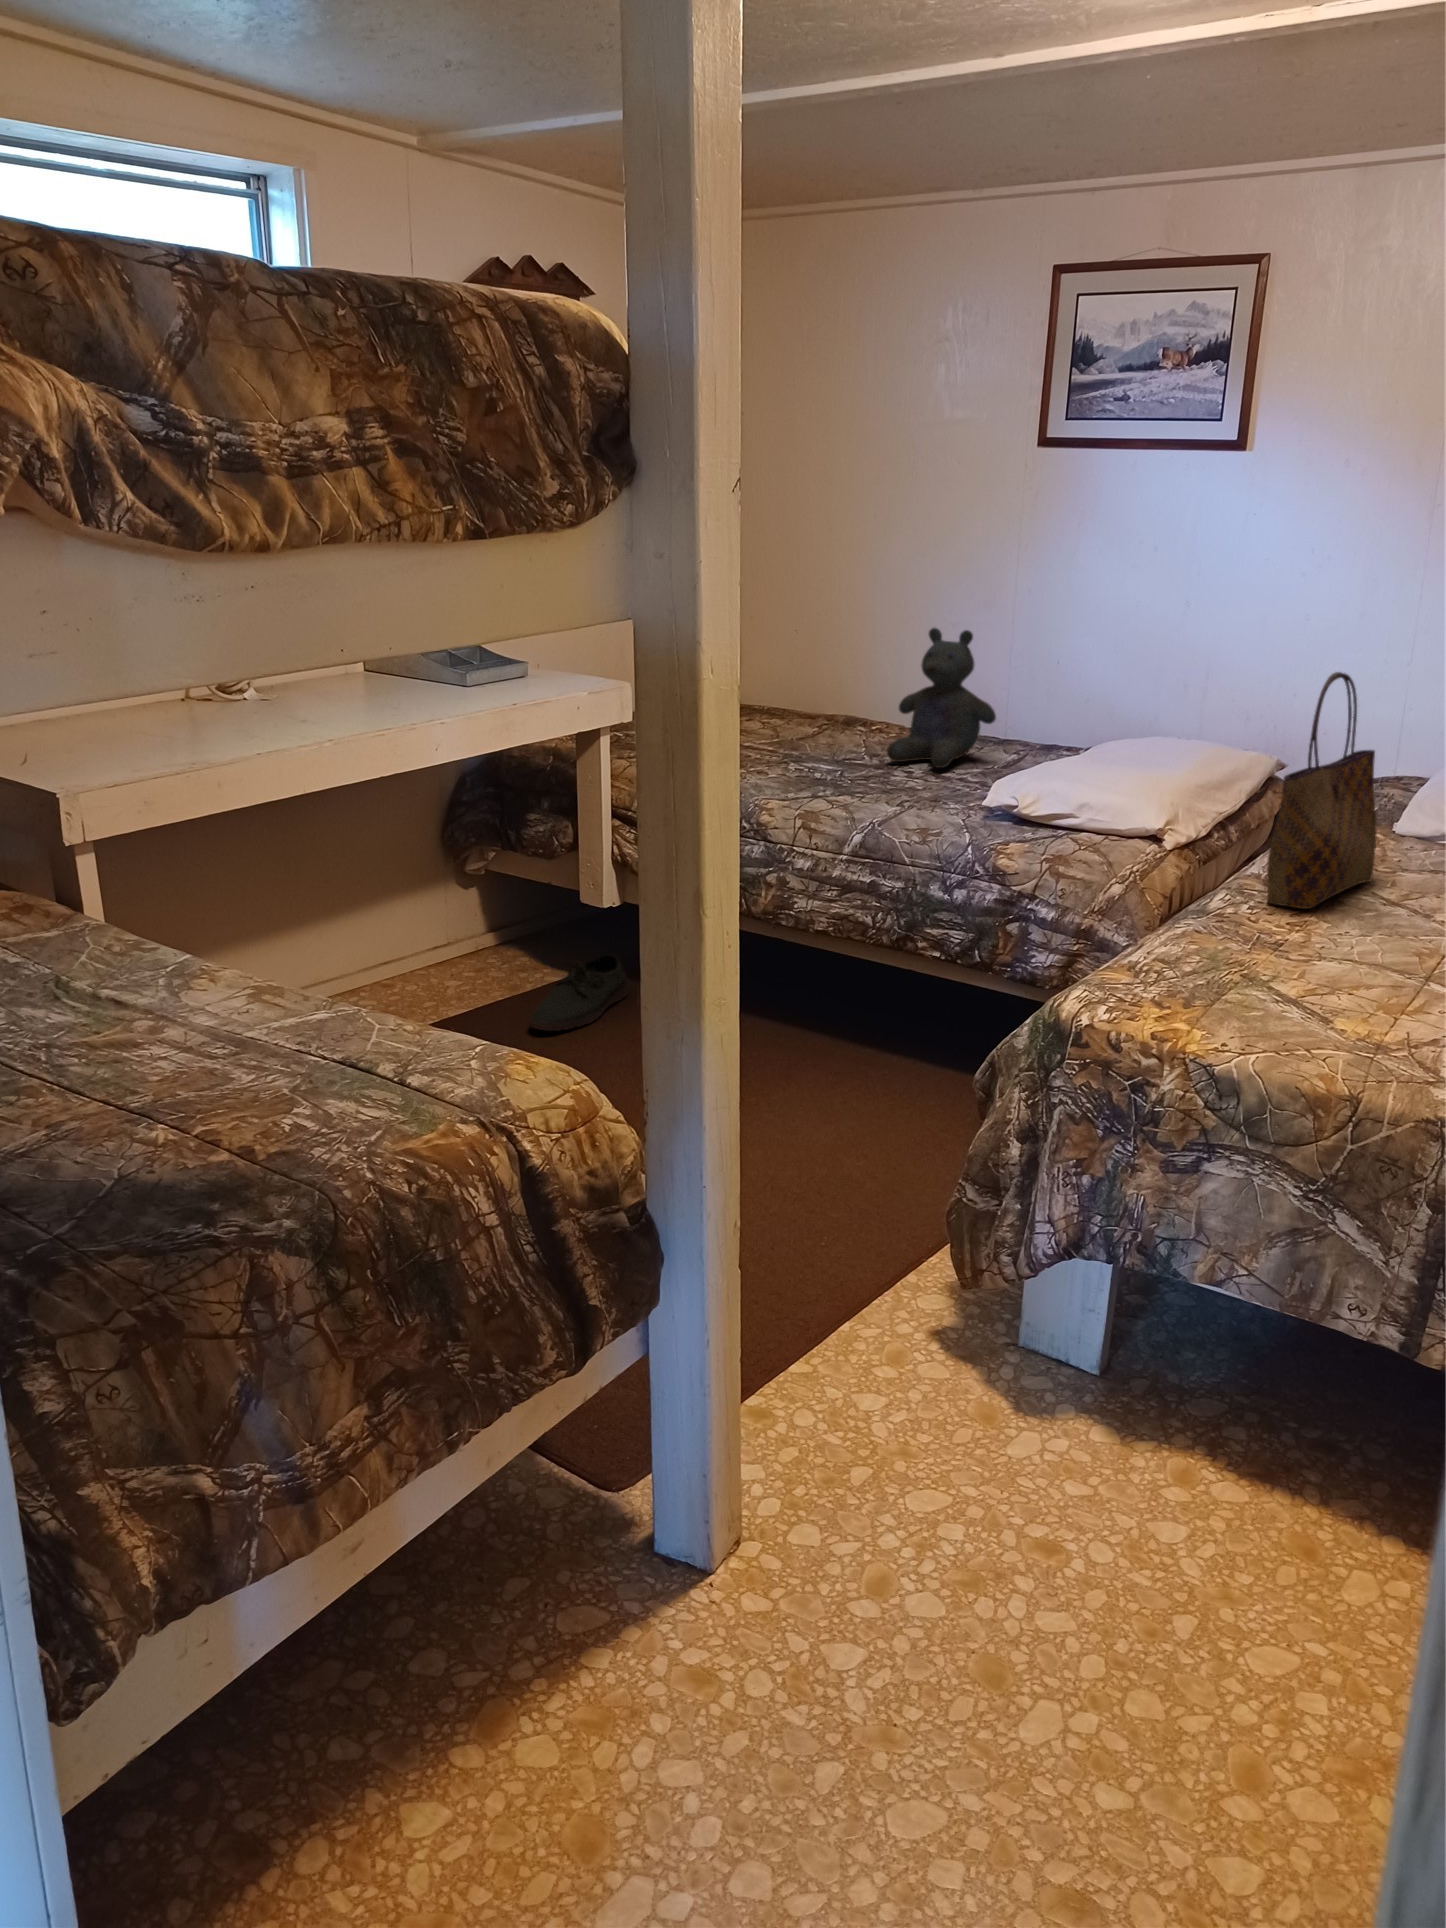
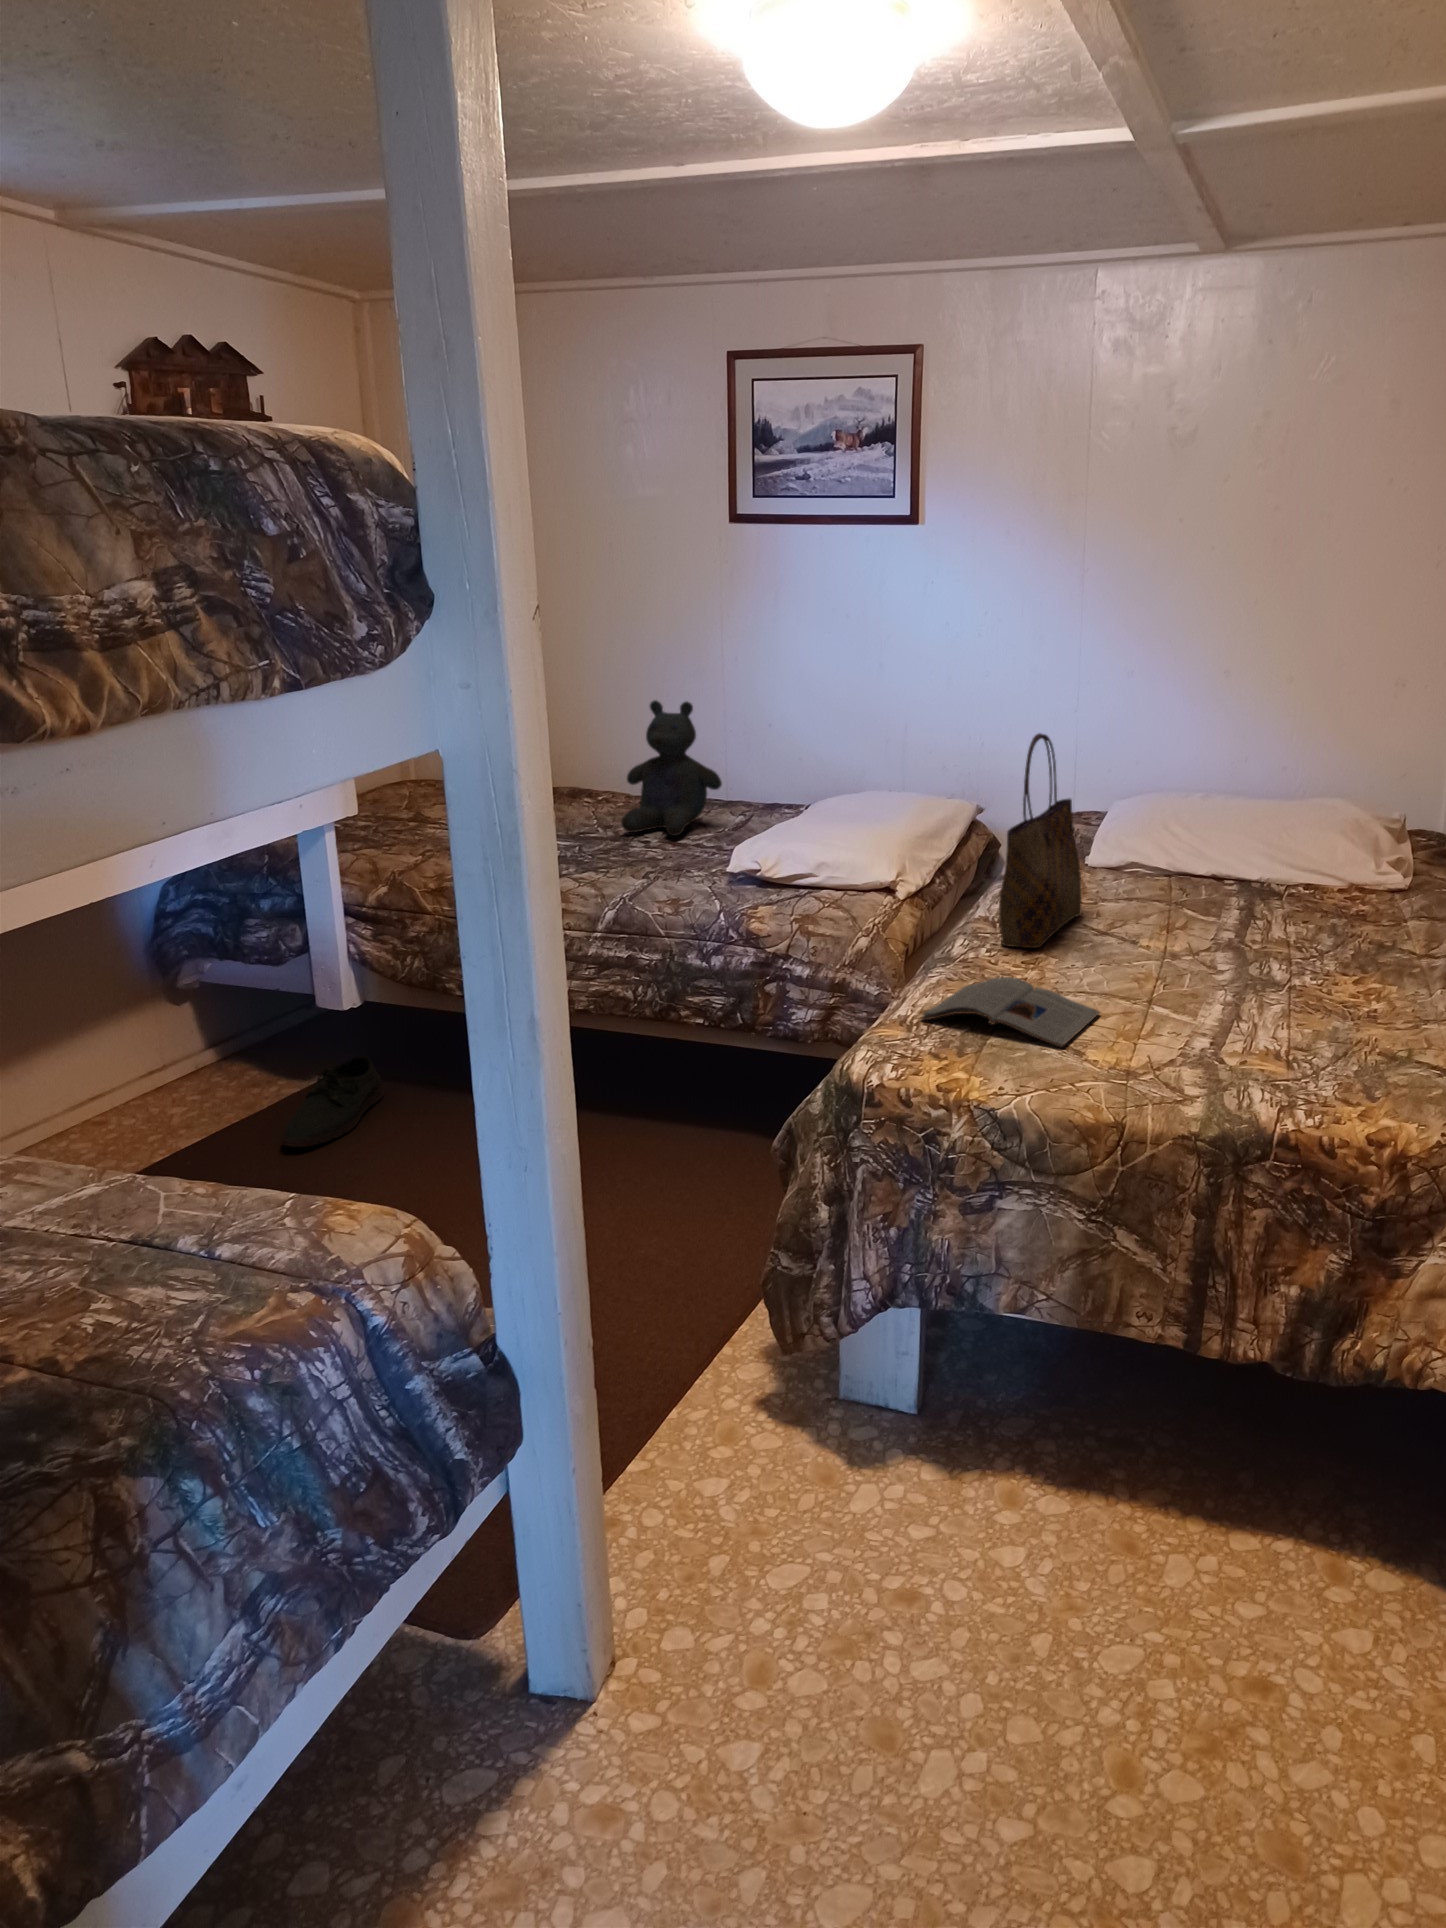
magazine: none [1150,932,1363,1011] -> present [921,977,1100,1047]

